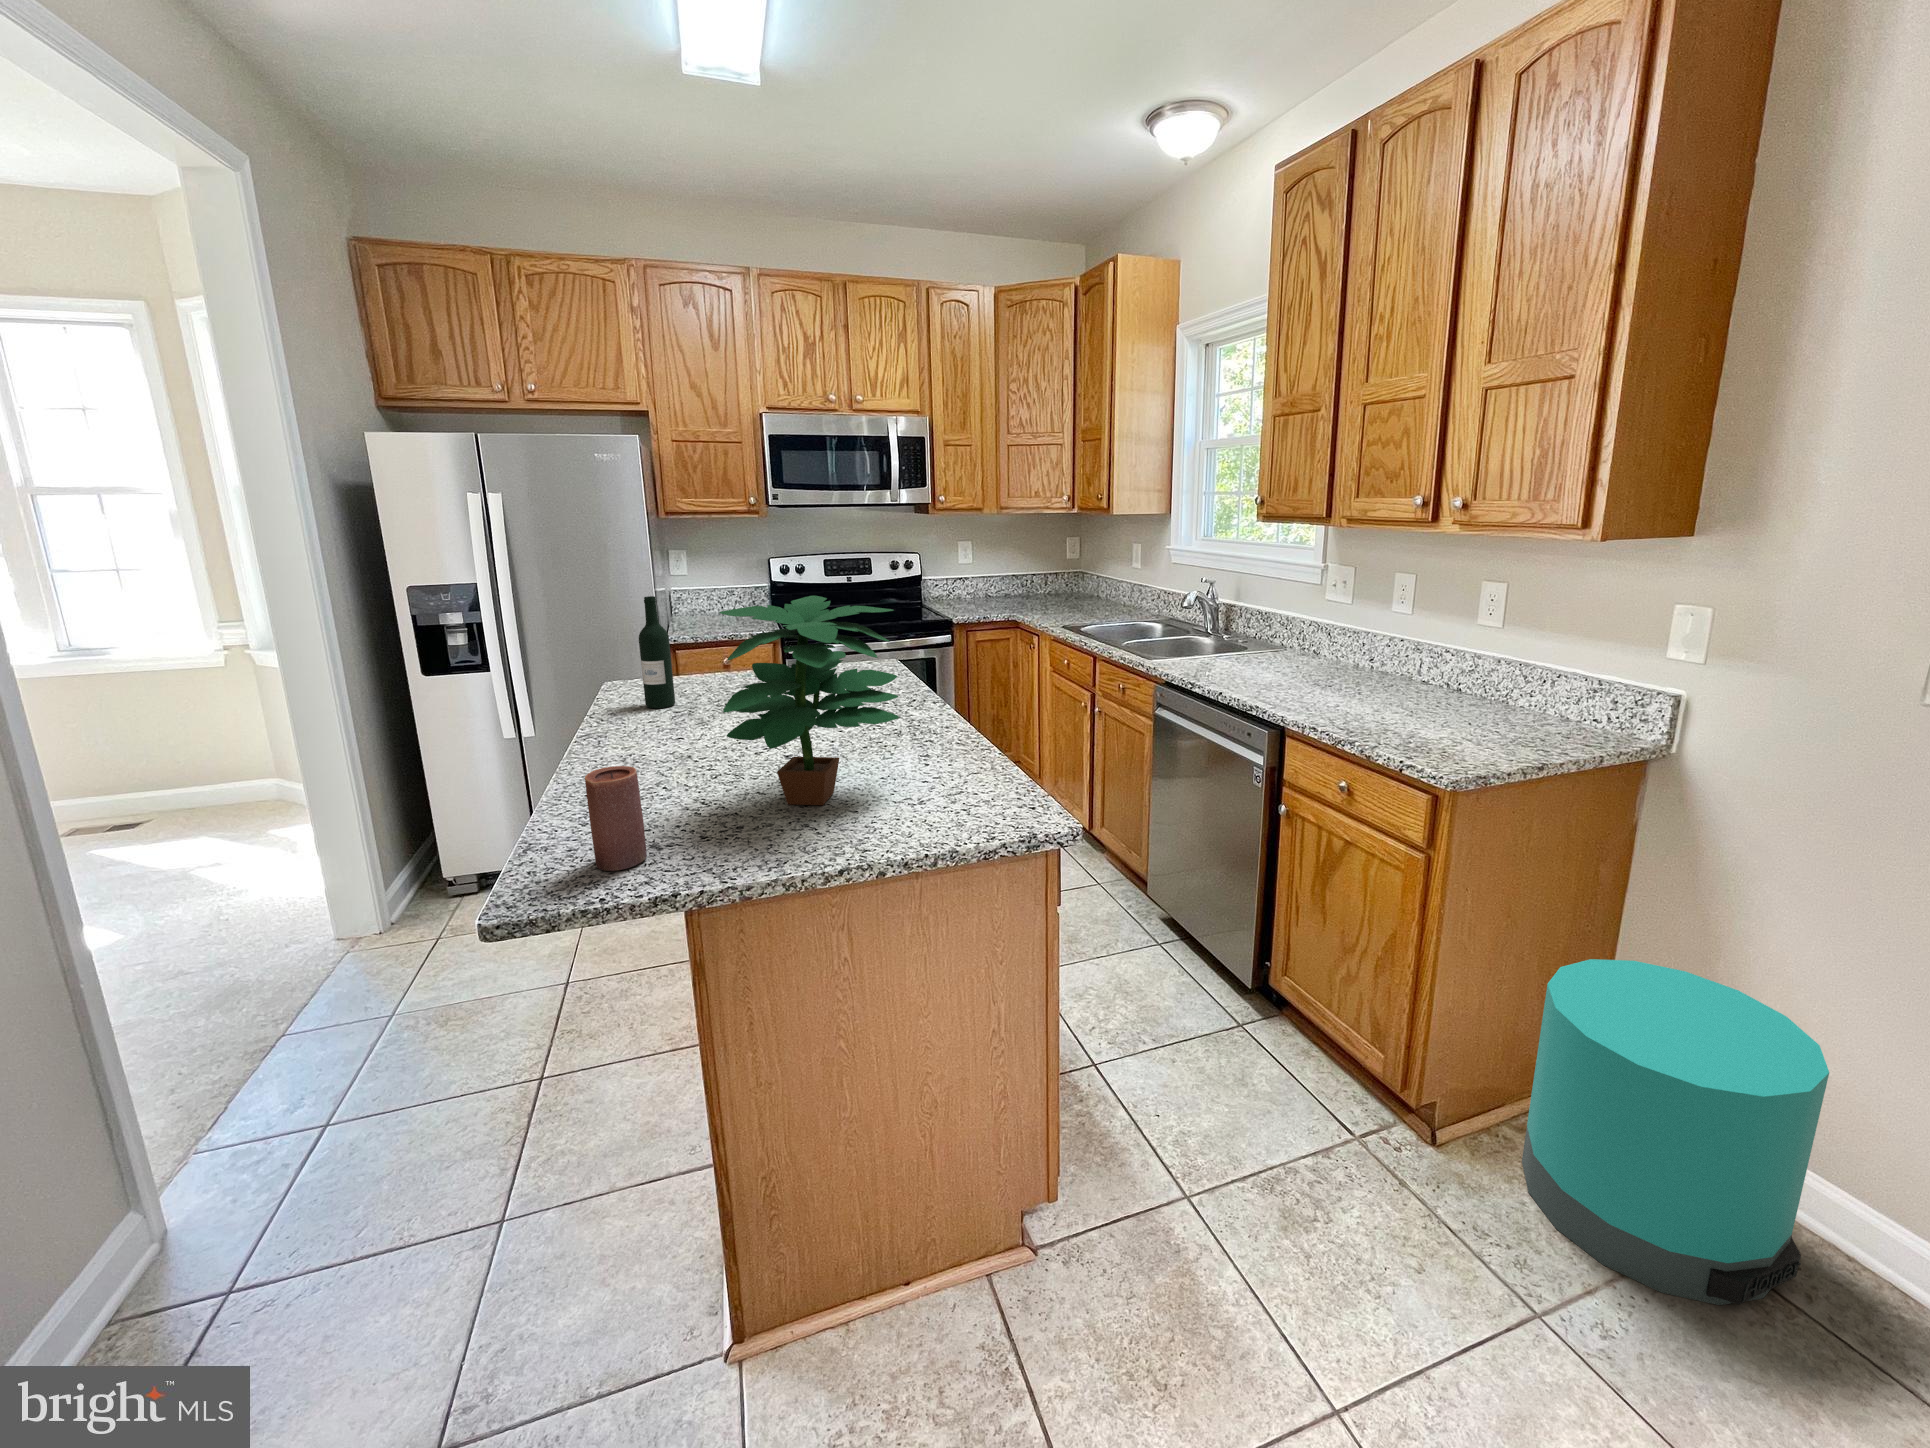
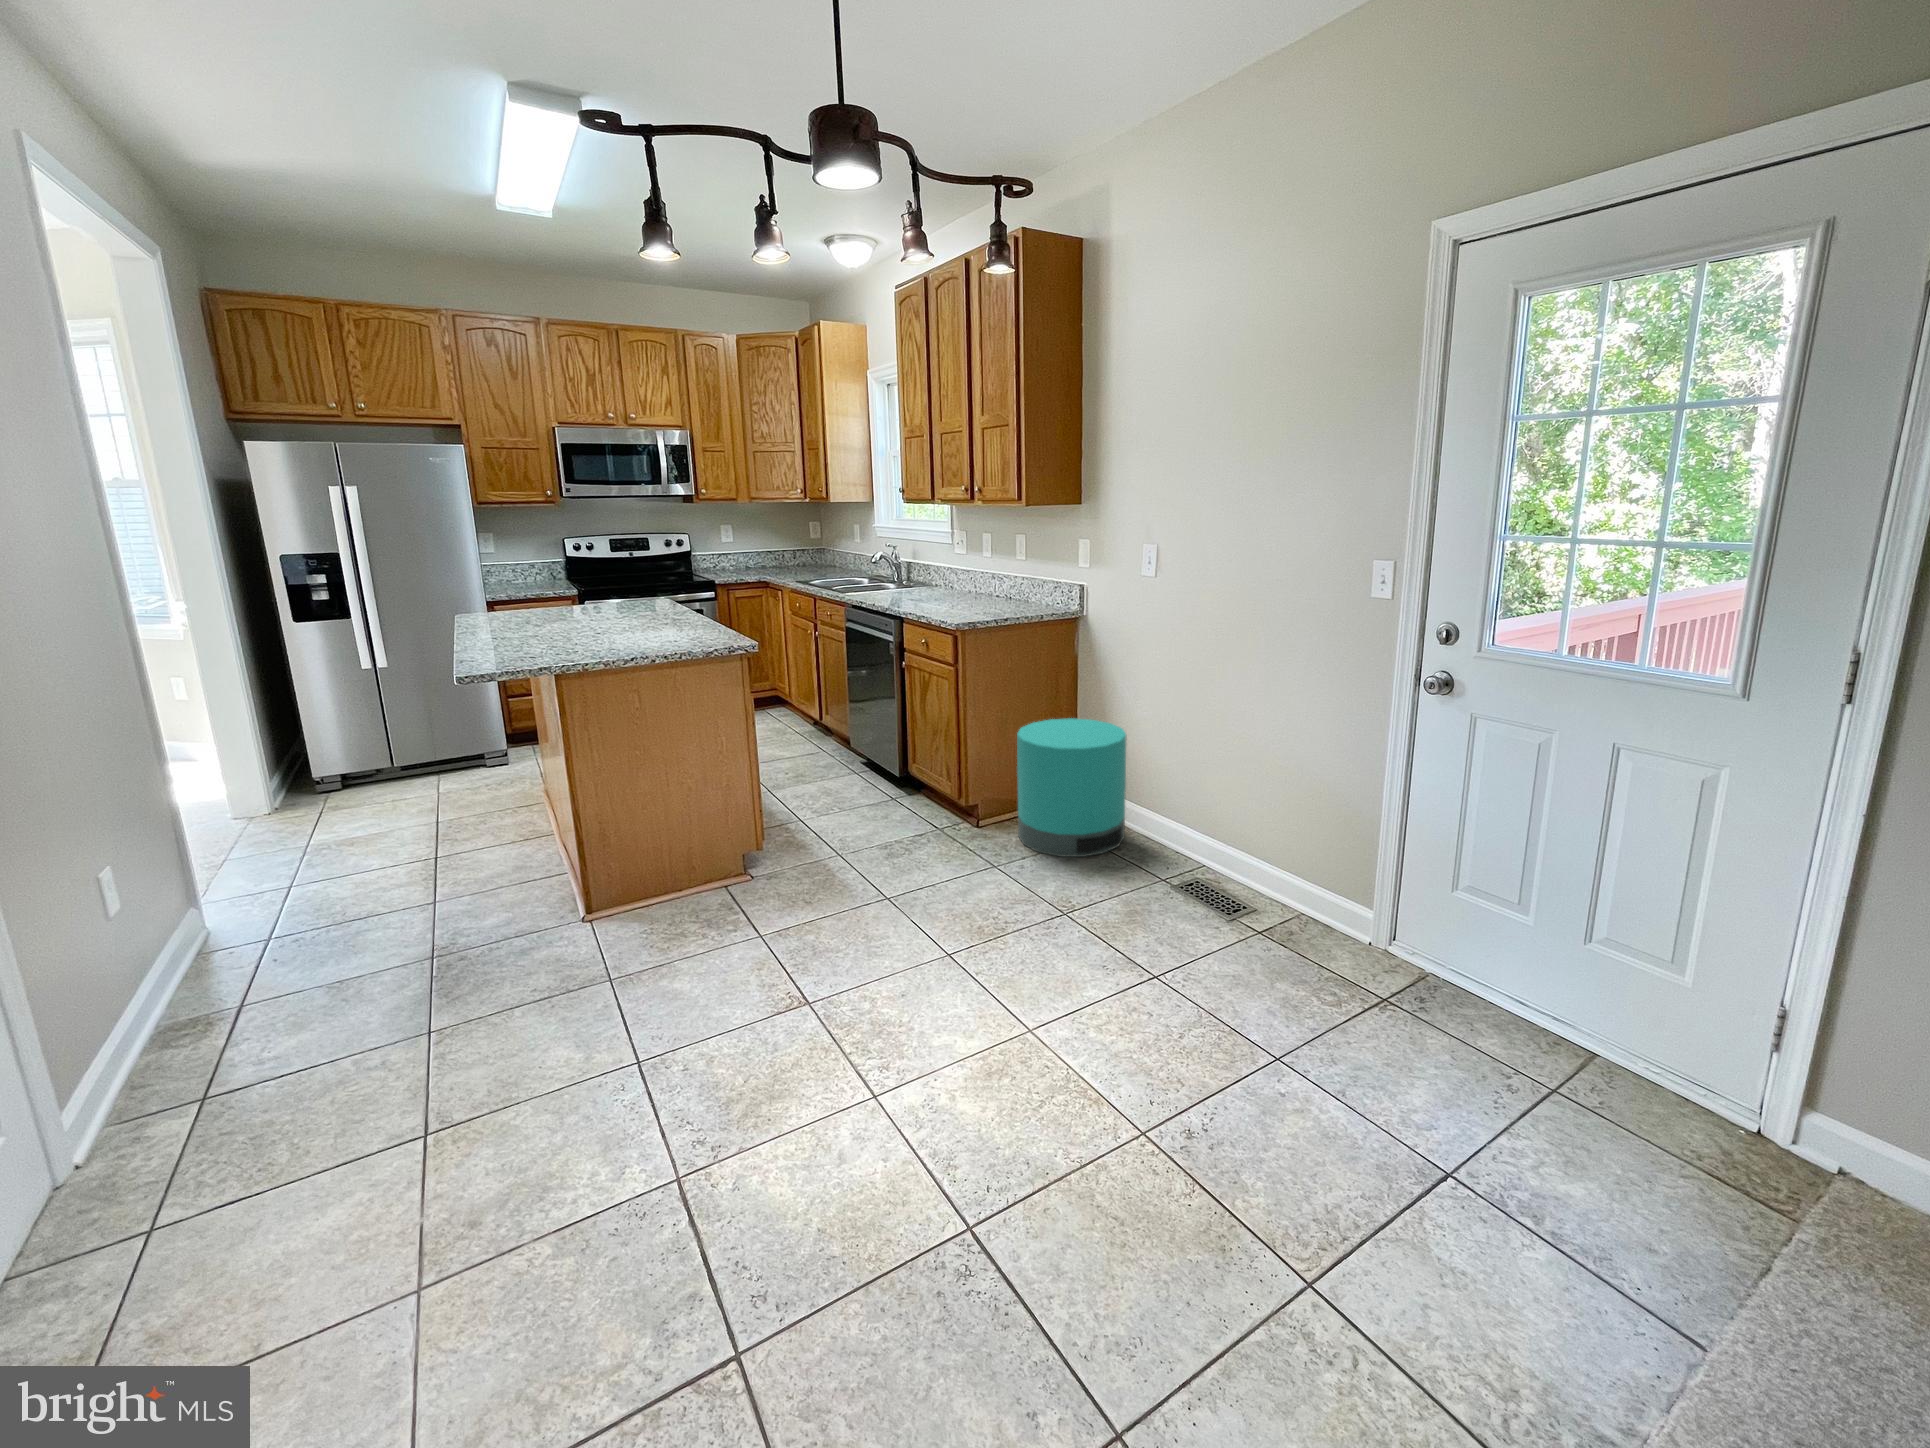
wine bottle: present [639,596,675,708] -> none [482,546,509,619]
potted plant: present [719,596,899,805] -> none [548,533,656,642]
candle: present [585,766,647,871] -> none [484,609,518,659]

